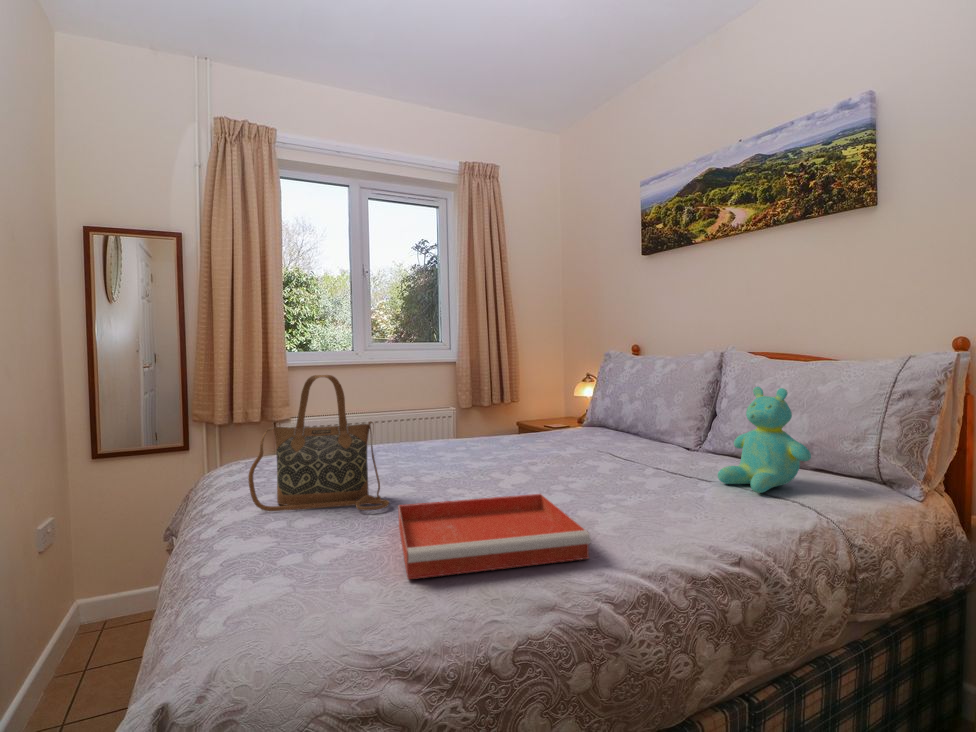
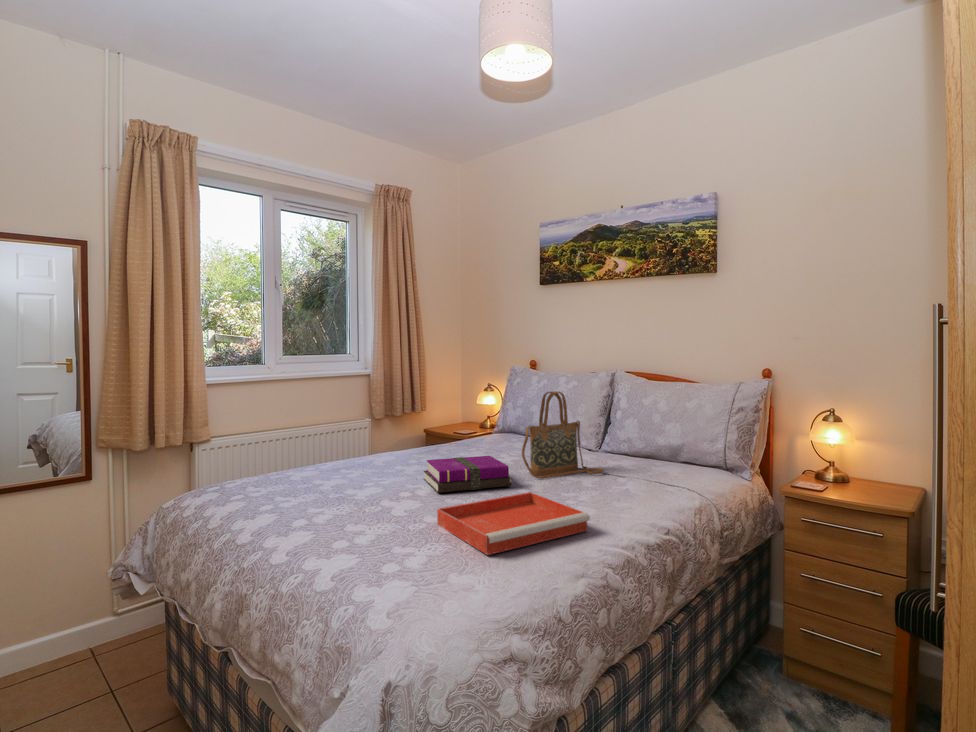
handbag: present [248,375,389,511] -> present [522,392,604,479]
teddy bear: present [718,387,811,493] -> none [630,406,690,481]
notebook: none [442,445,540,485] -> present [424,456,512,493]

